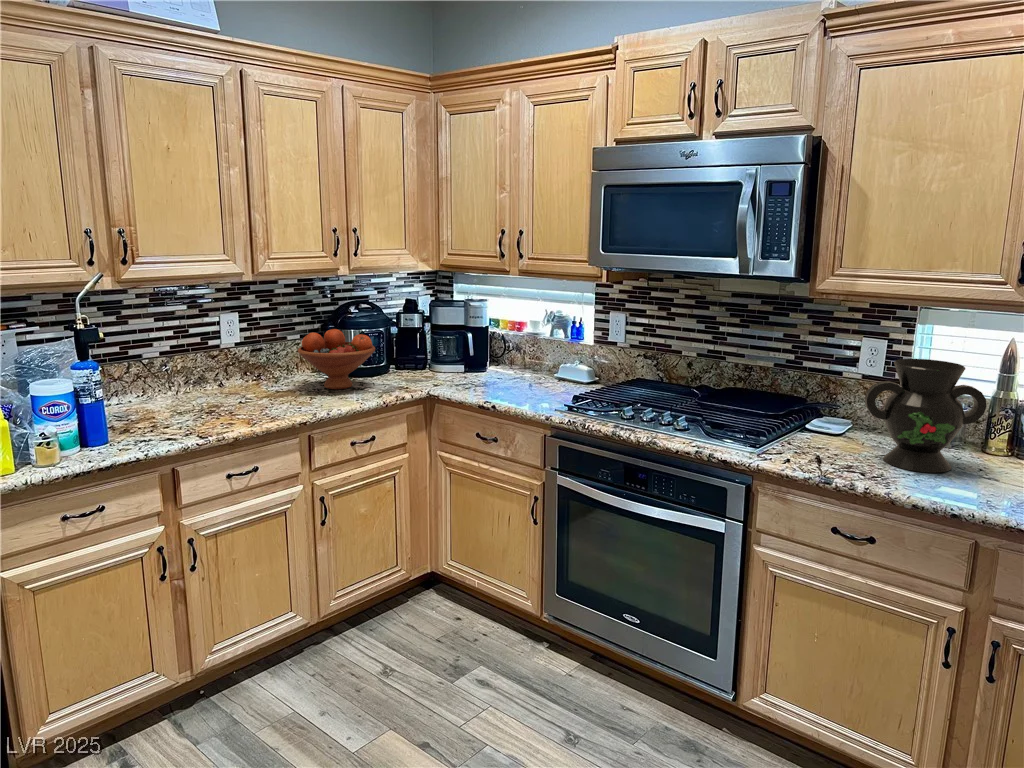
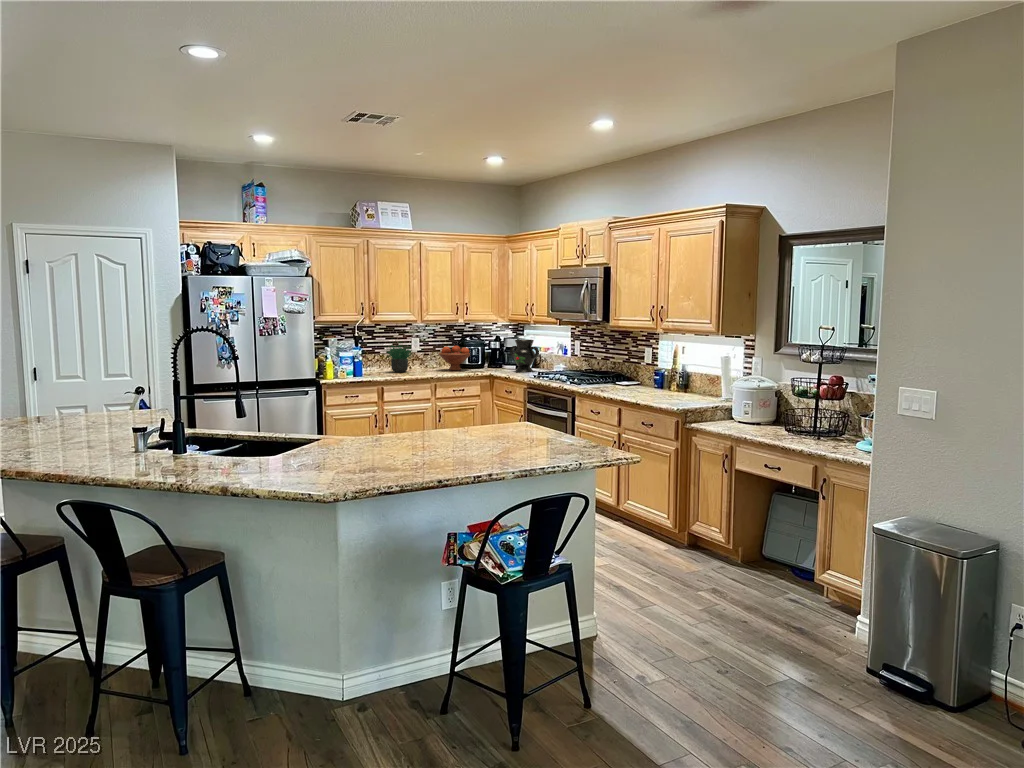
potted plant: none [141,307,250,408] -> present [386,342,412,372]
decorative vase: present [865,359,987,473] -> present [510,339,539,372]

